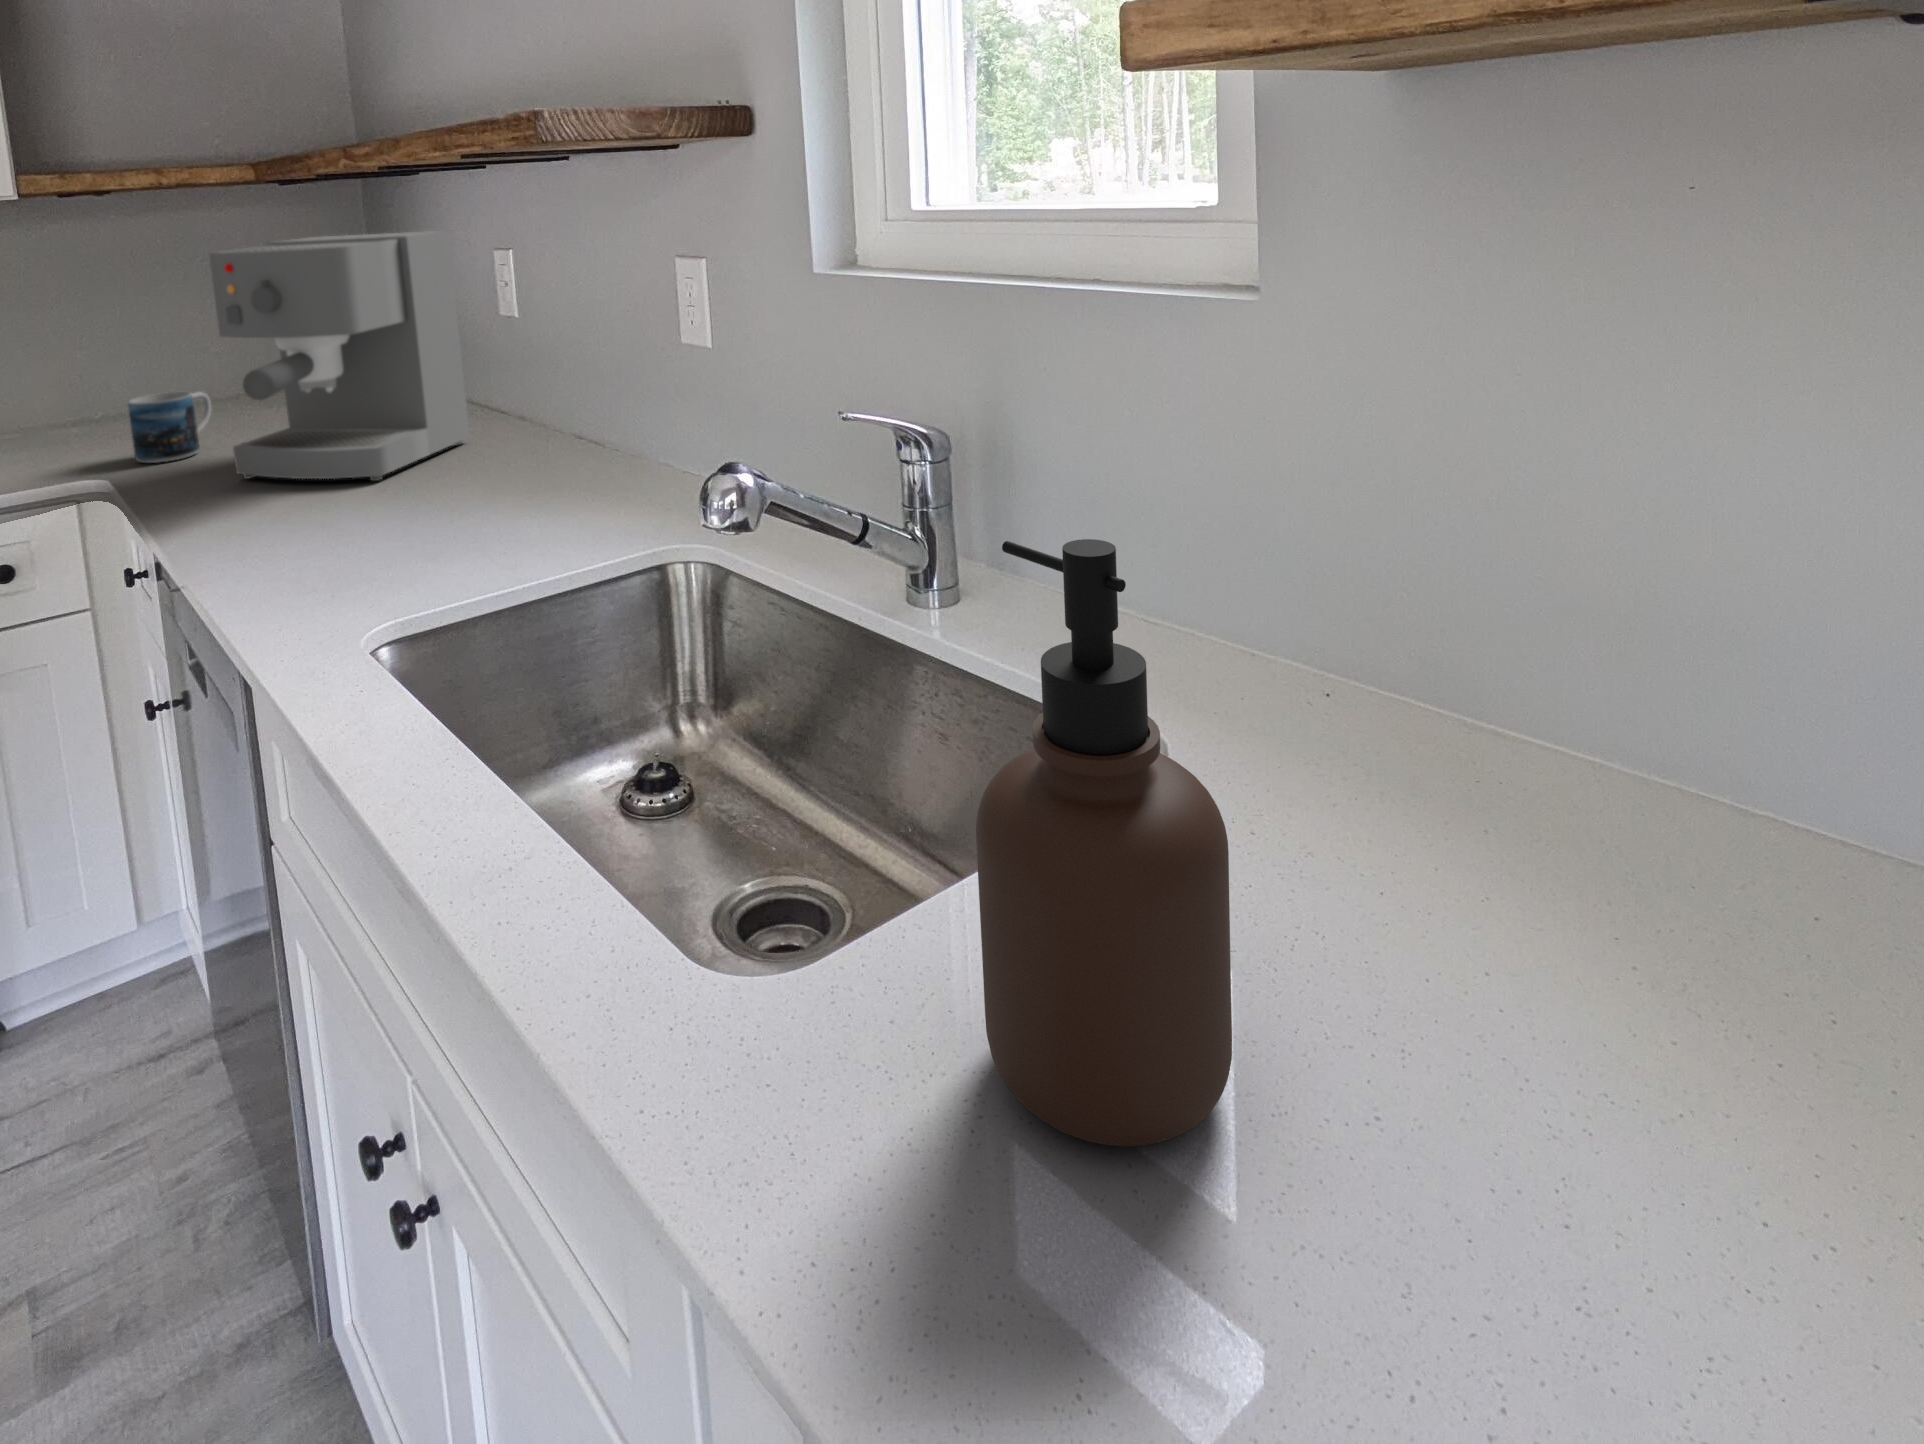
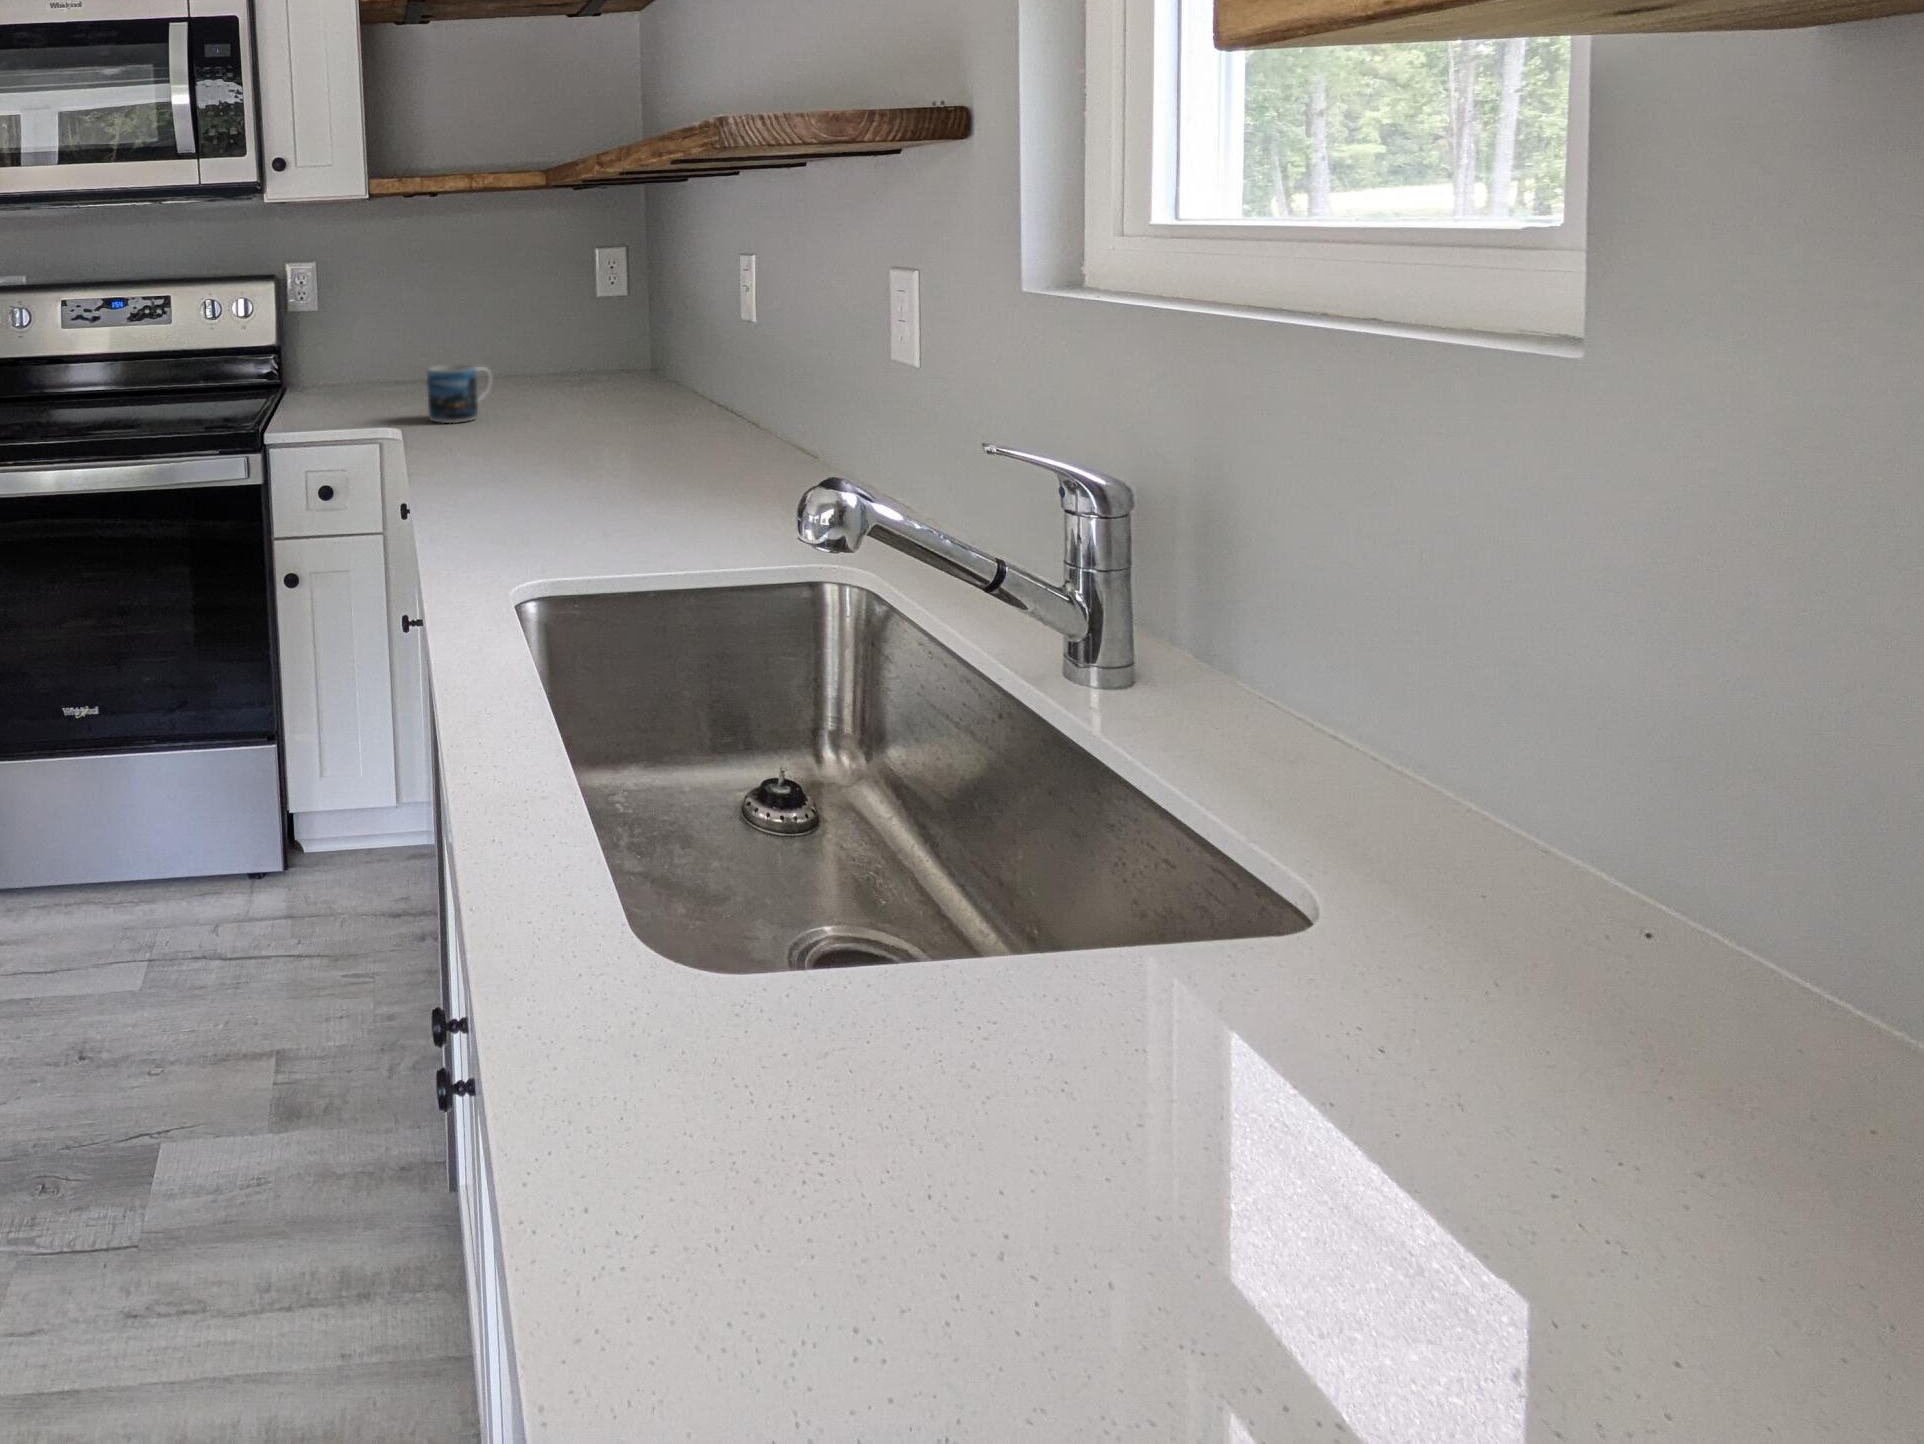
coffee maker: present [209,230,470,481] -> none [485,234,698,462]
soap dispenser: present [976,539,1232,1146] -> none [846,570,1140,1258]

